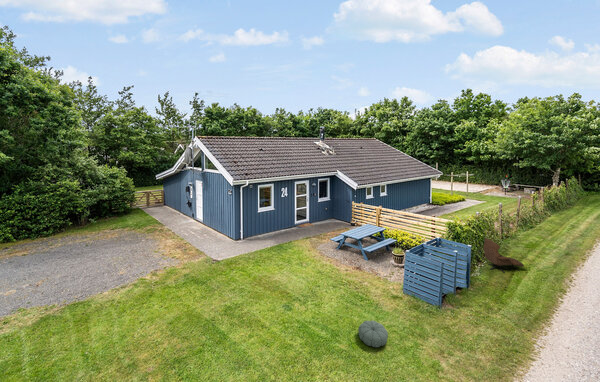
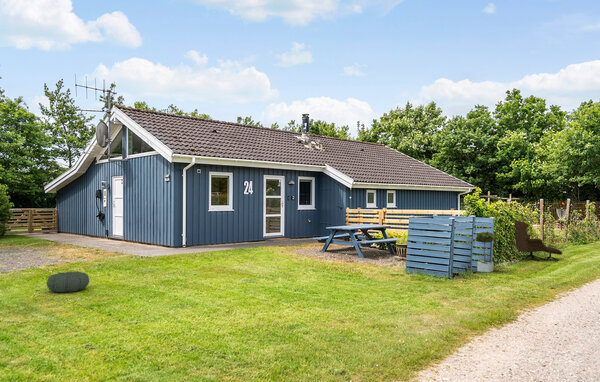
potted tree: none [462,271,479,302] -> present [476,231,494,272]
pouf: present [358,321,388,347] -> present [47,272,89,293]

